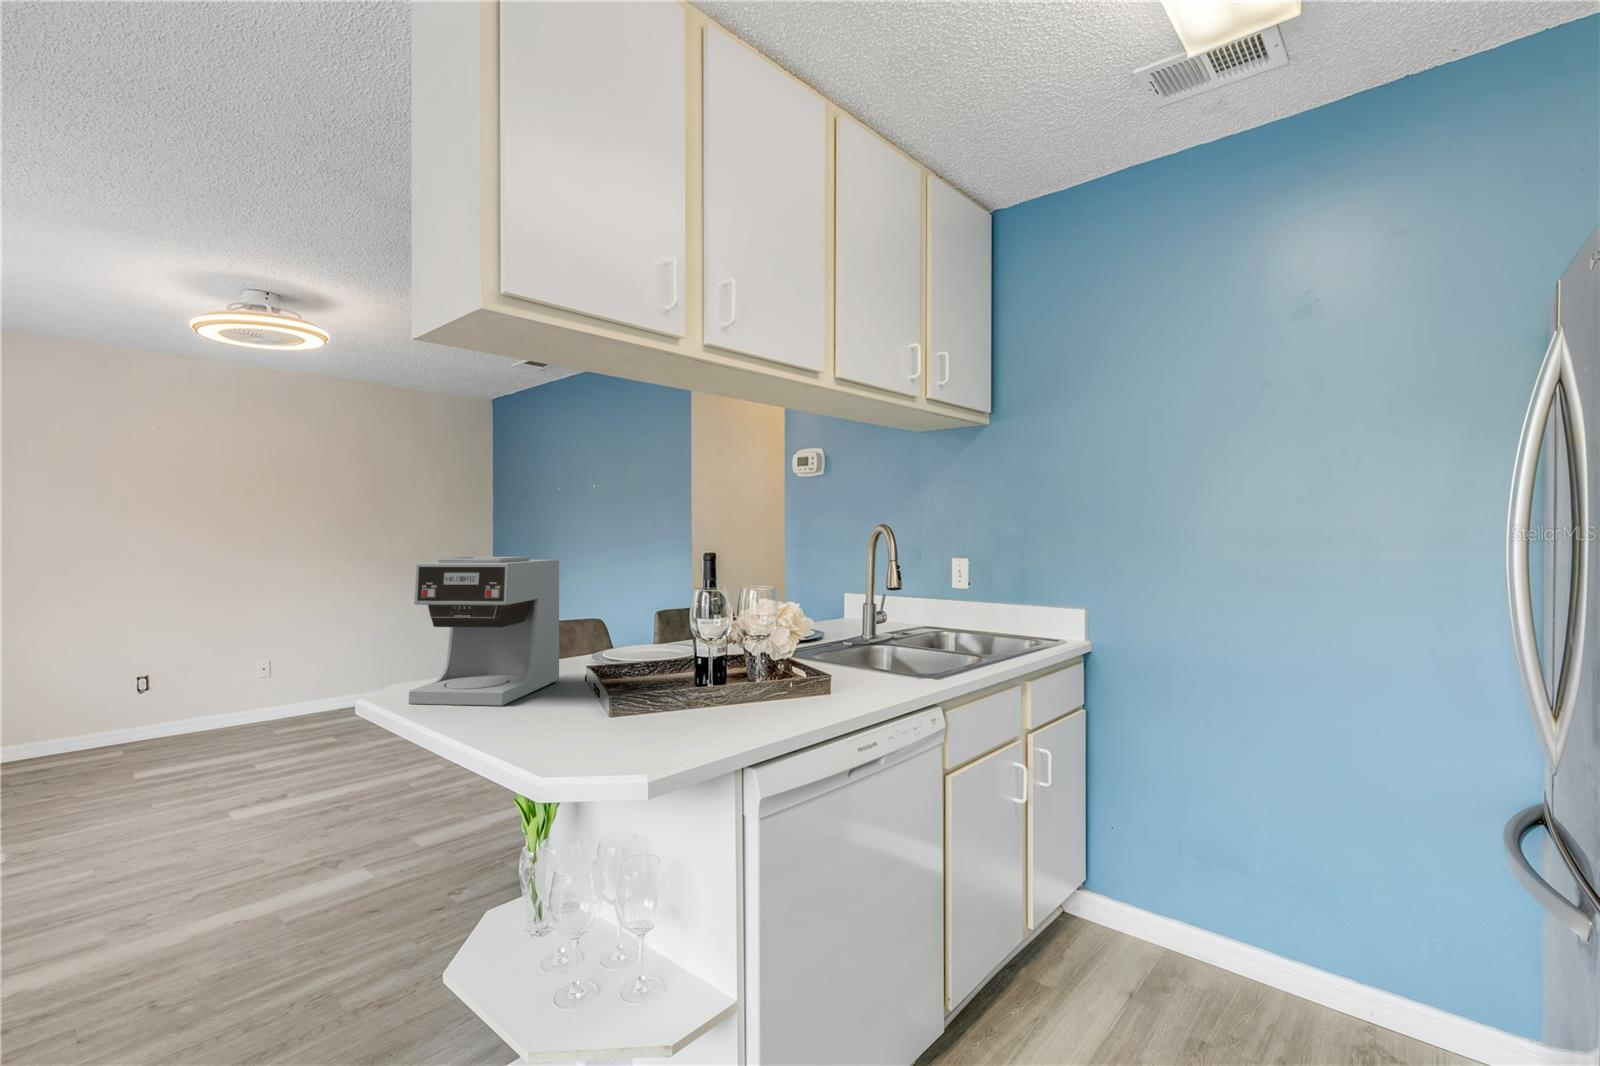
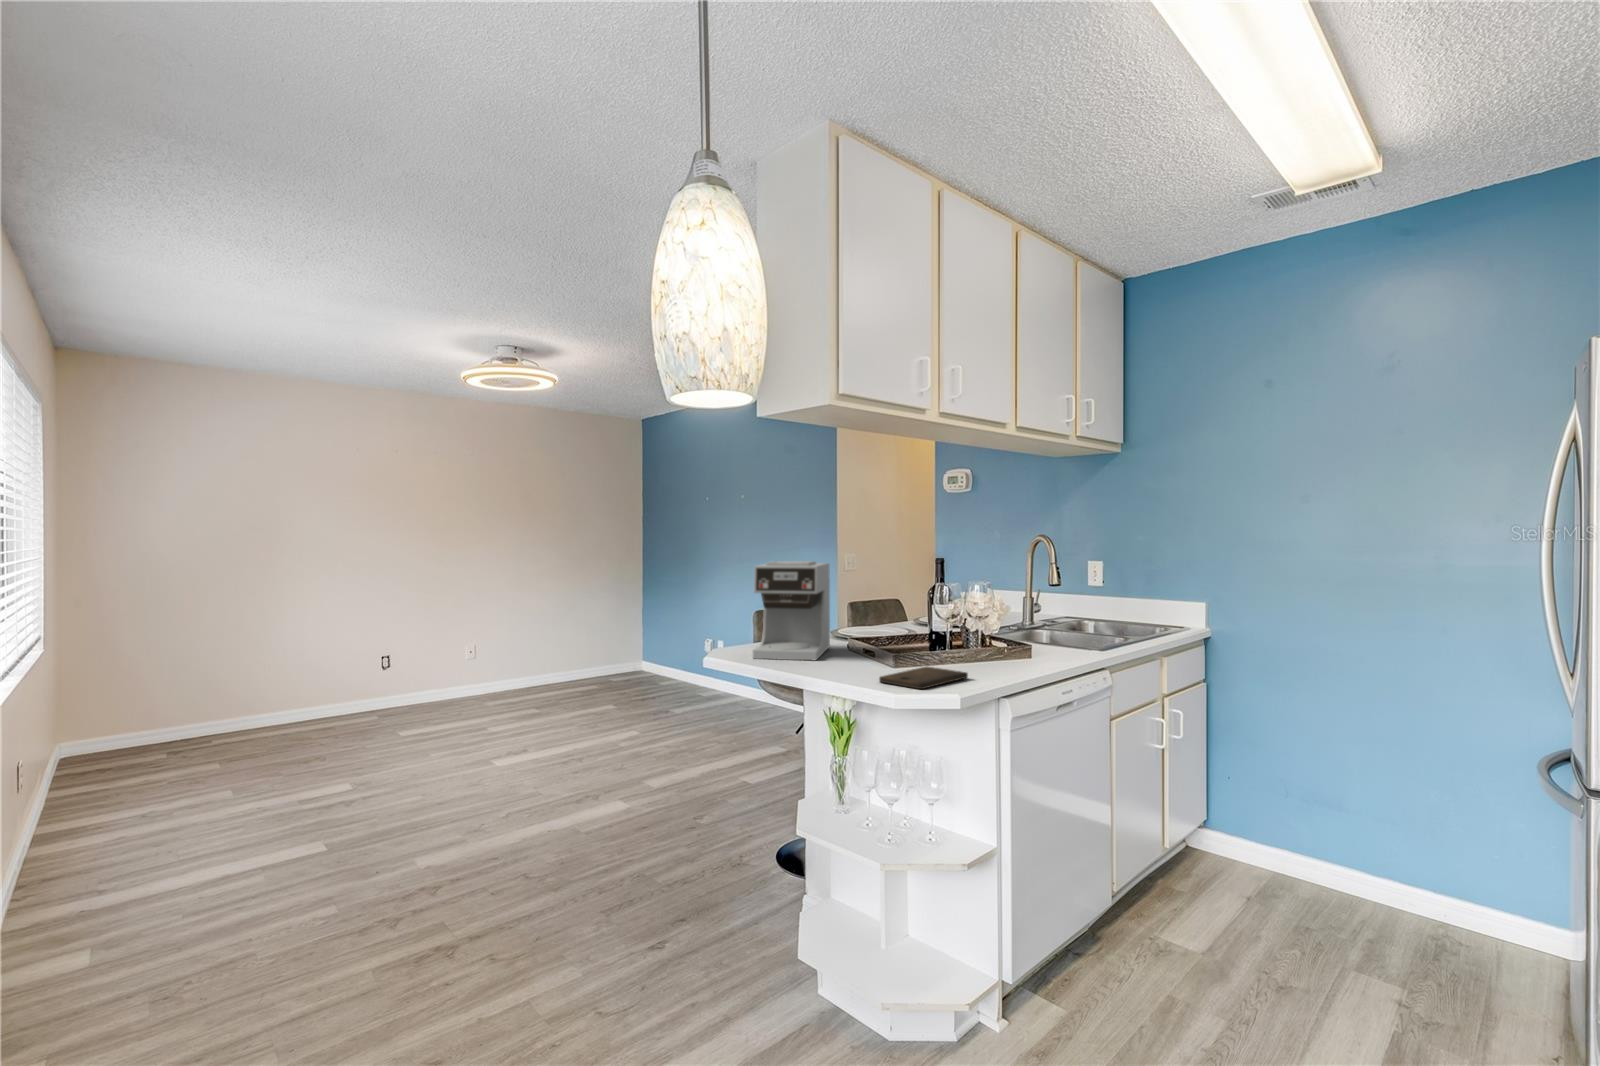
cutting board: none [534,719,690,769] -> present [879,667,968,689]

